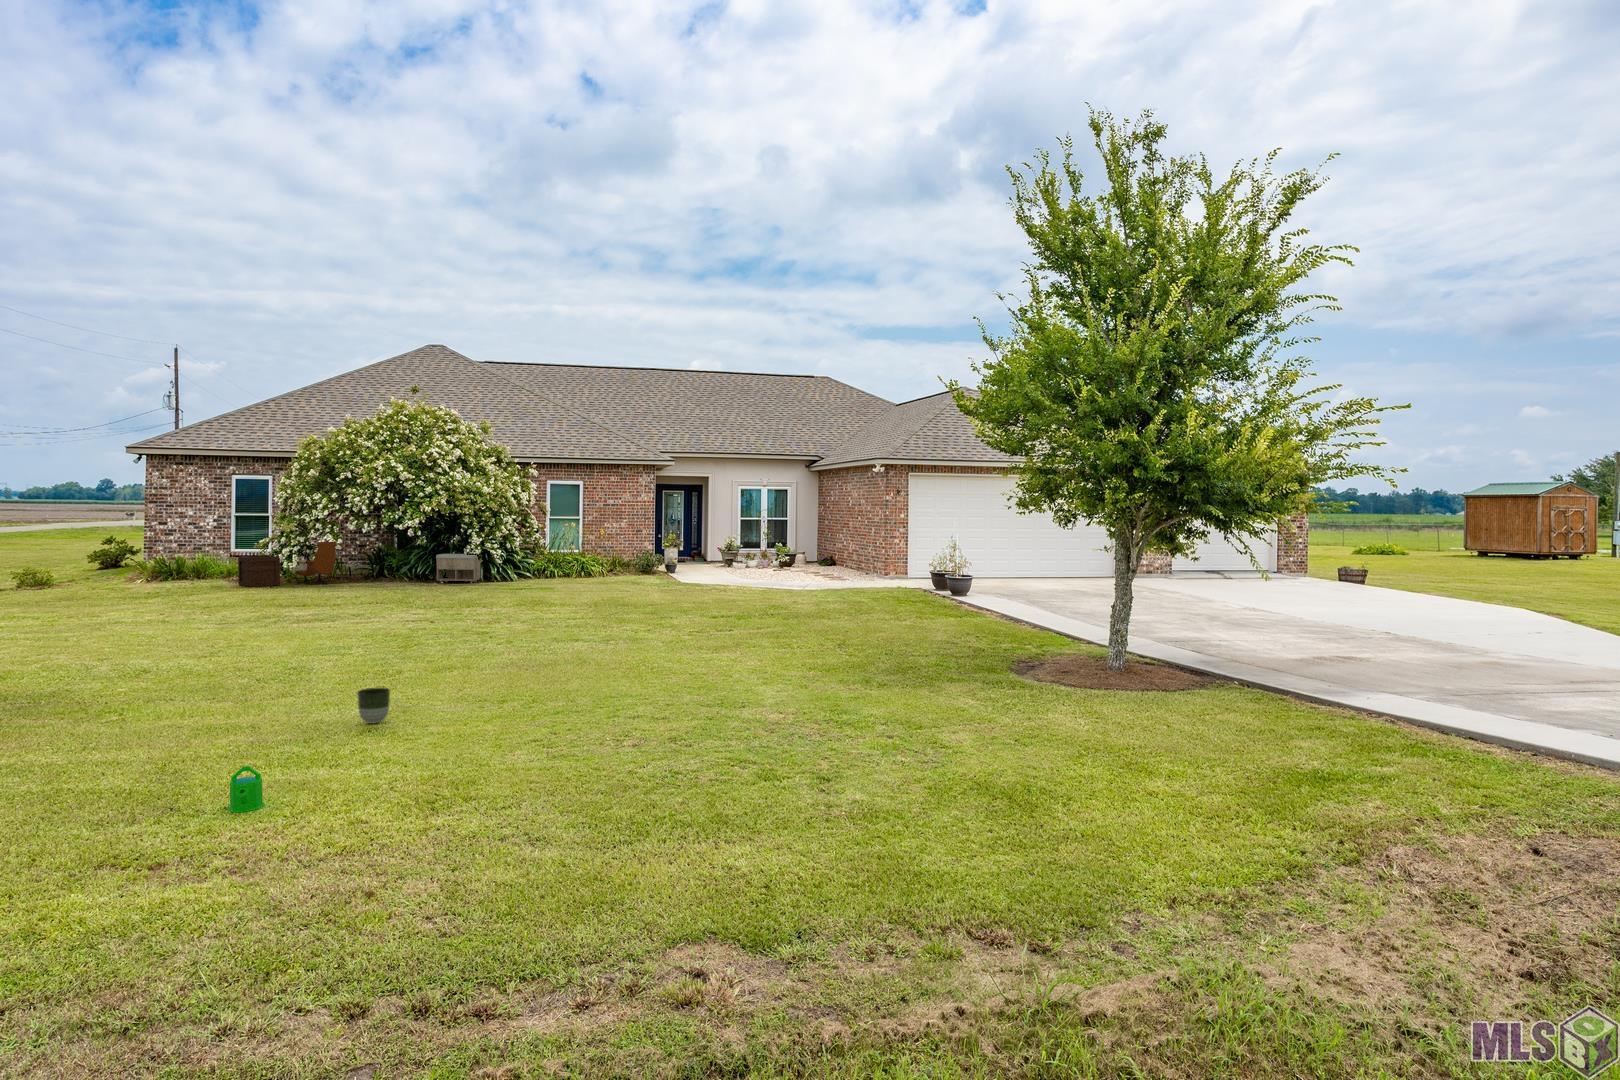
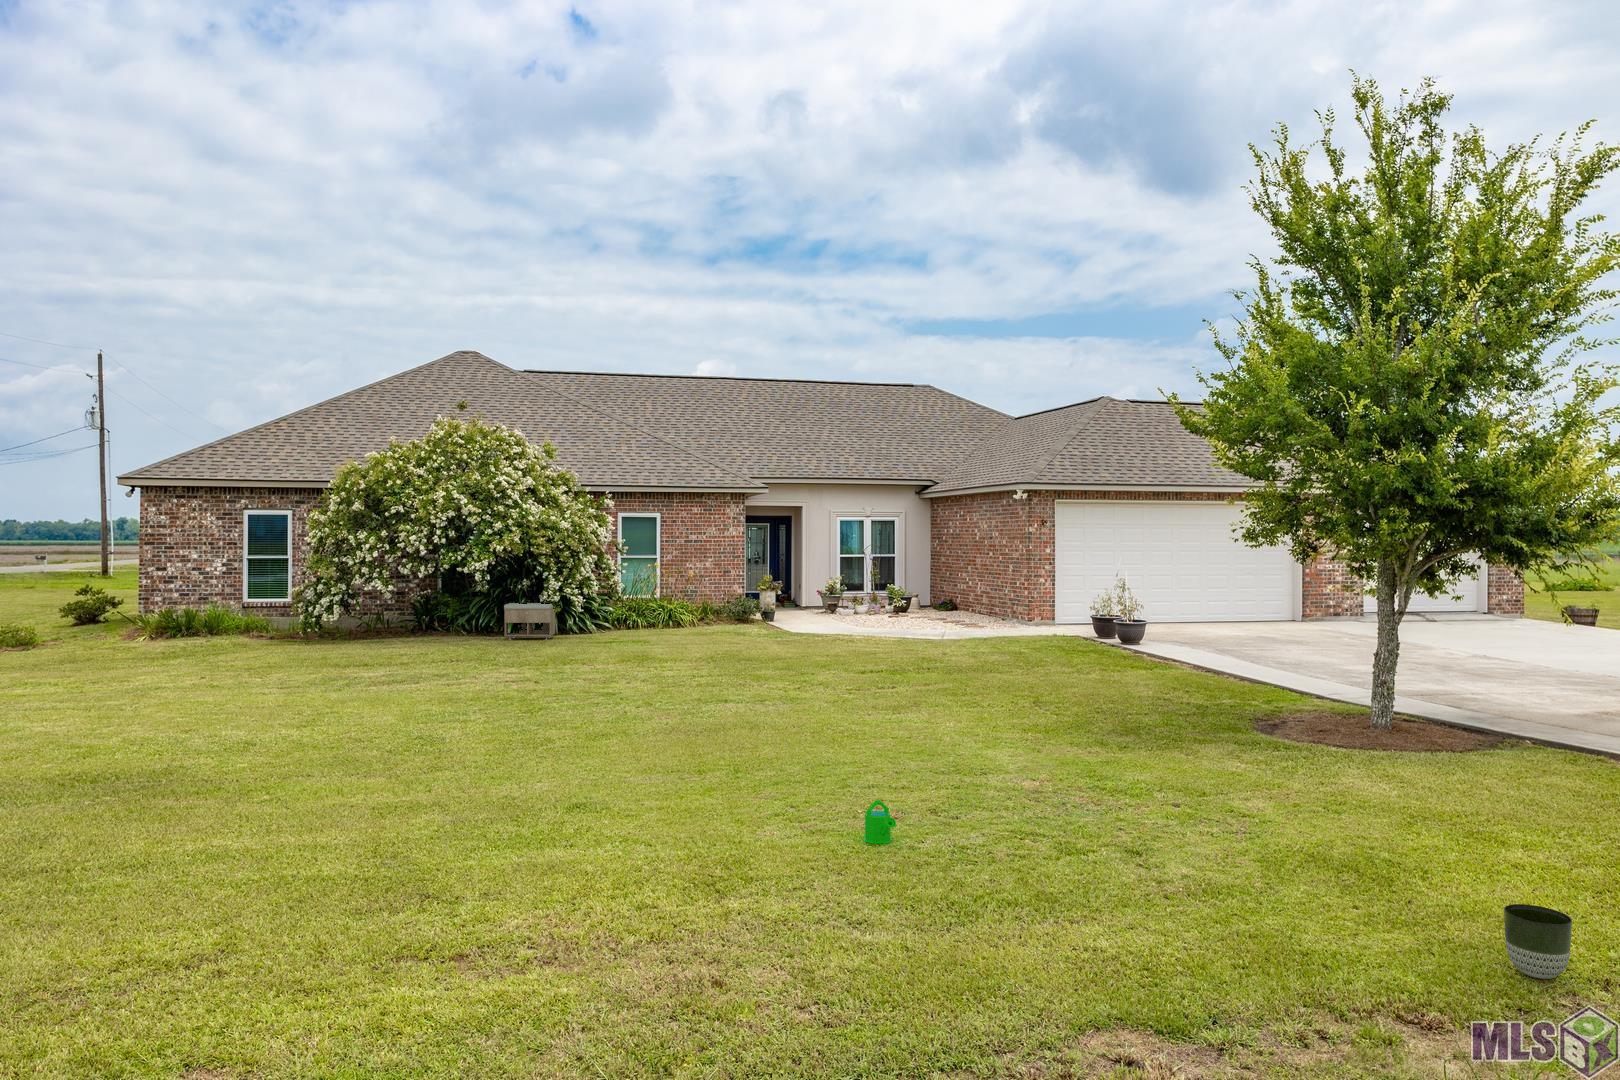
lounge chair: present [295,542,336,584] -> none [331,590,384,644]
wooden crate: present [238,555,280,587] -> none [265,608,317,648]
planter: present [358,688,390,724] -> present [1504,904,1572,979]
watering can: present [228,766,265,812] -> present [863,800,896,844]

